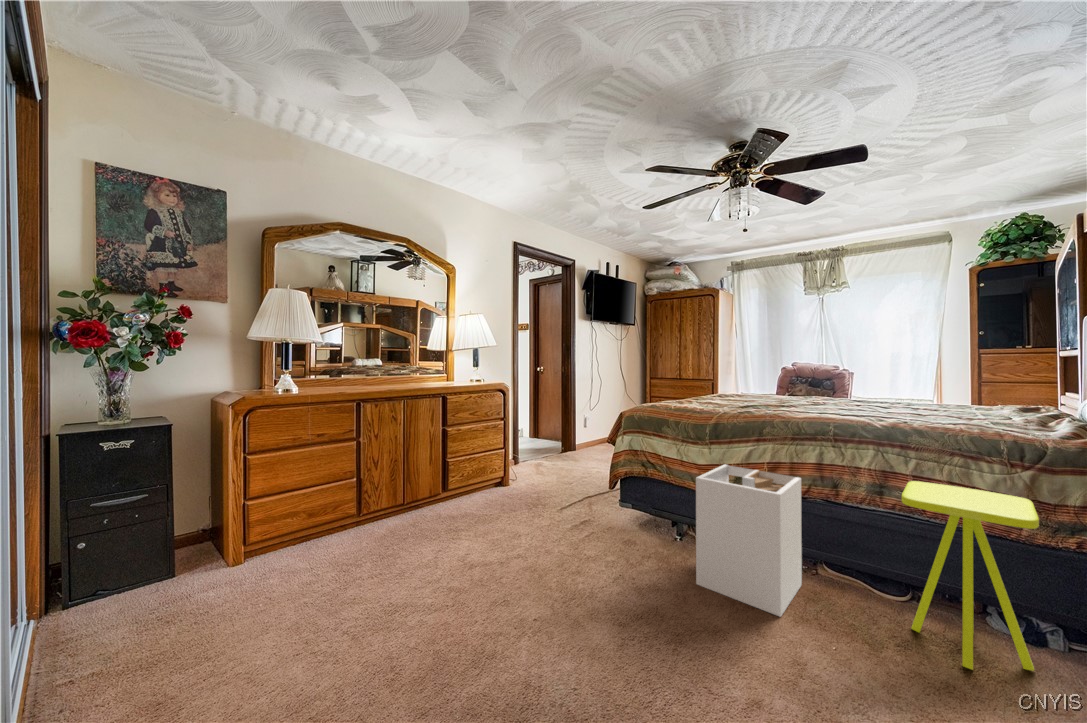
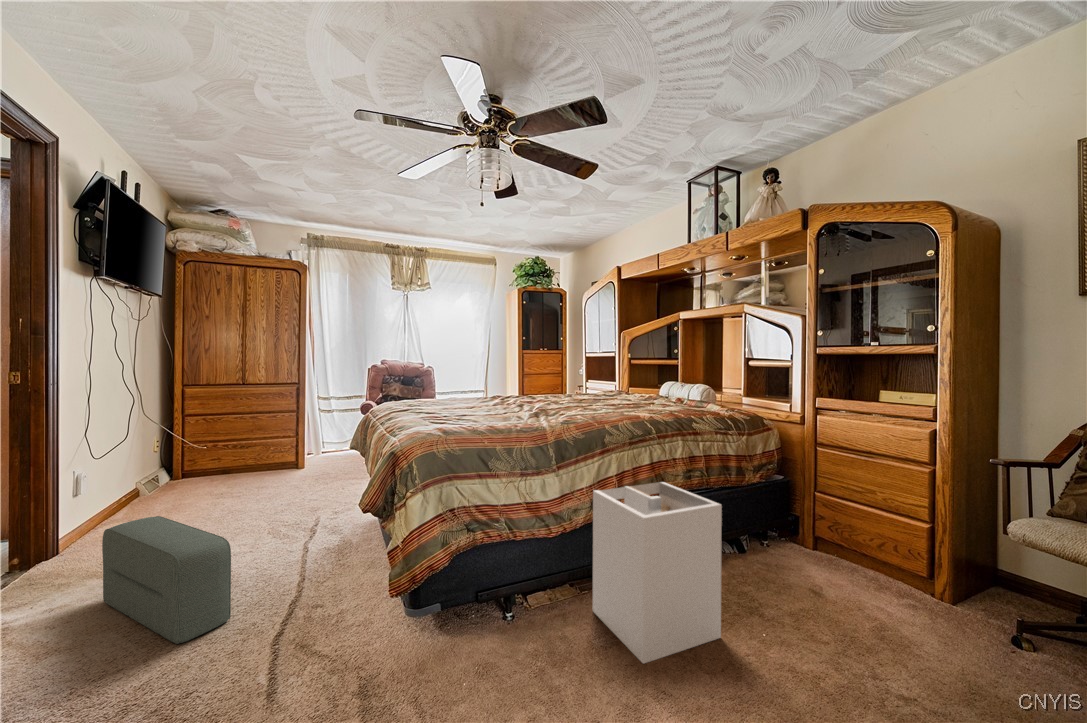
pouf: none [563,434,586,484] -> present [102,516,231,644]
side table: present [902,481,1039,671] -> none [712,455,811,591]

